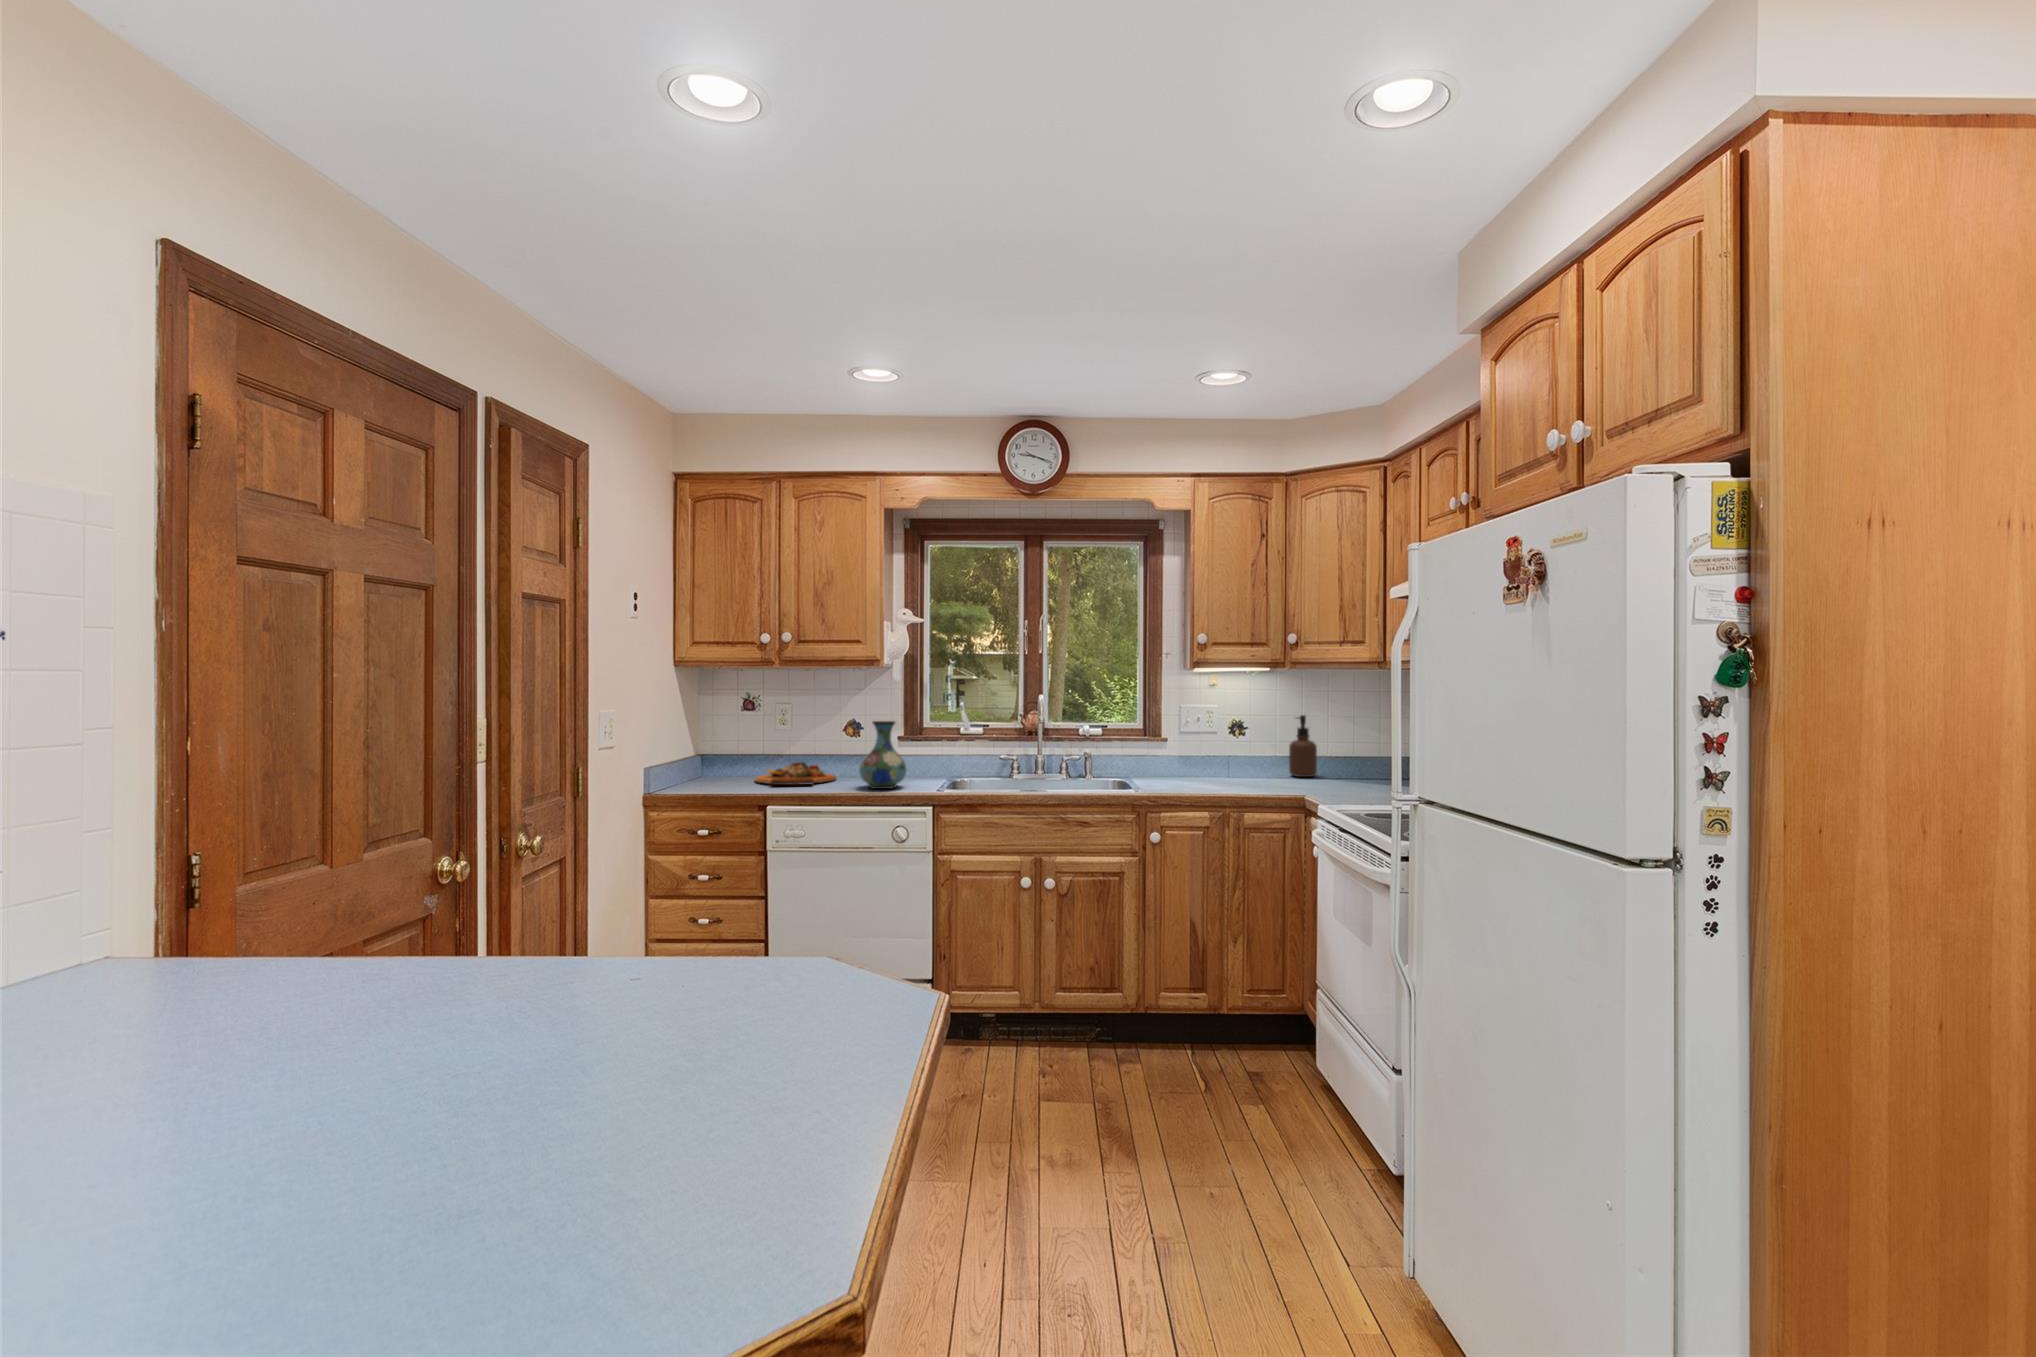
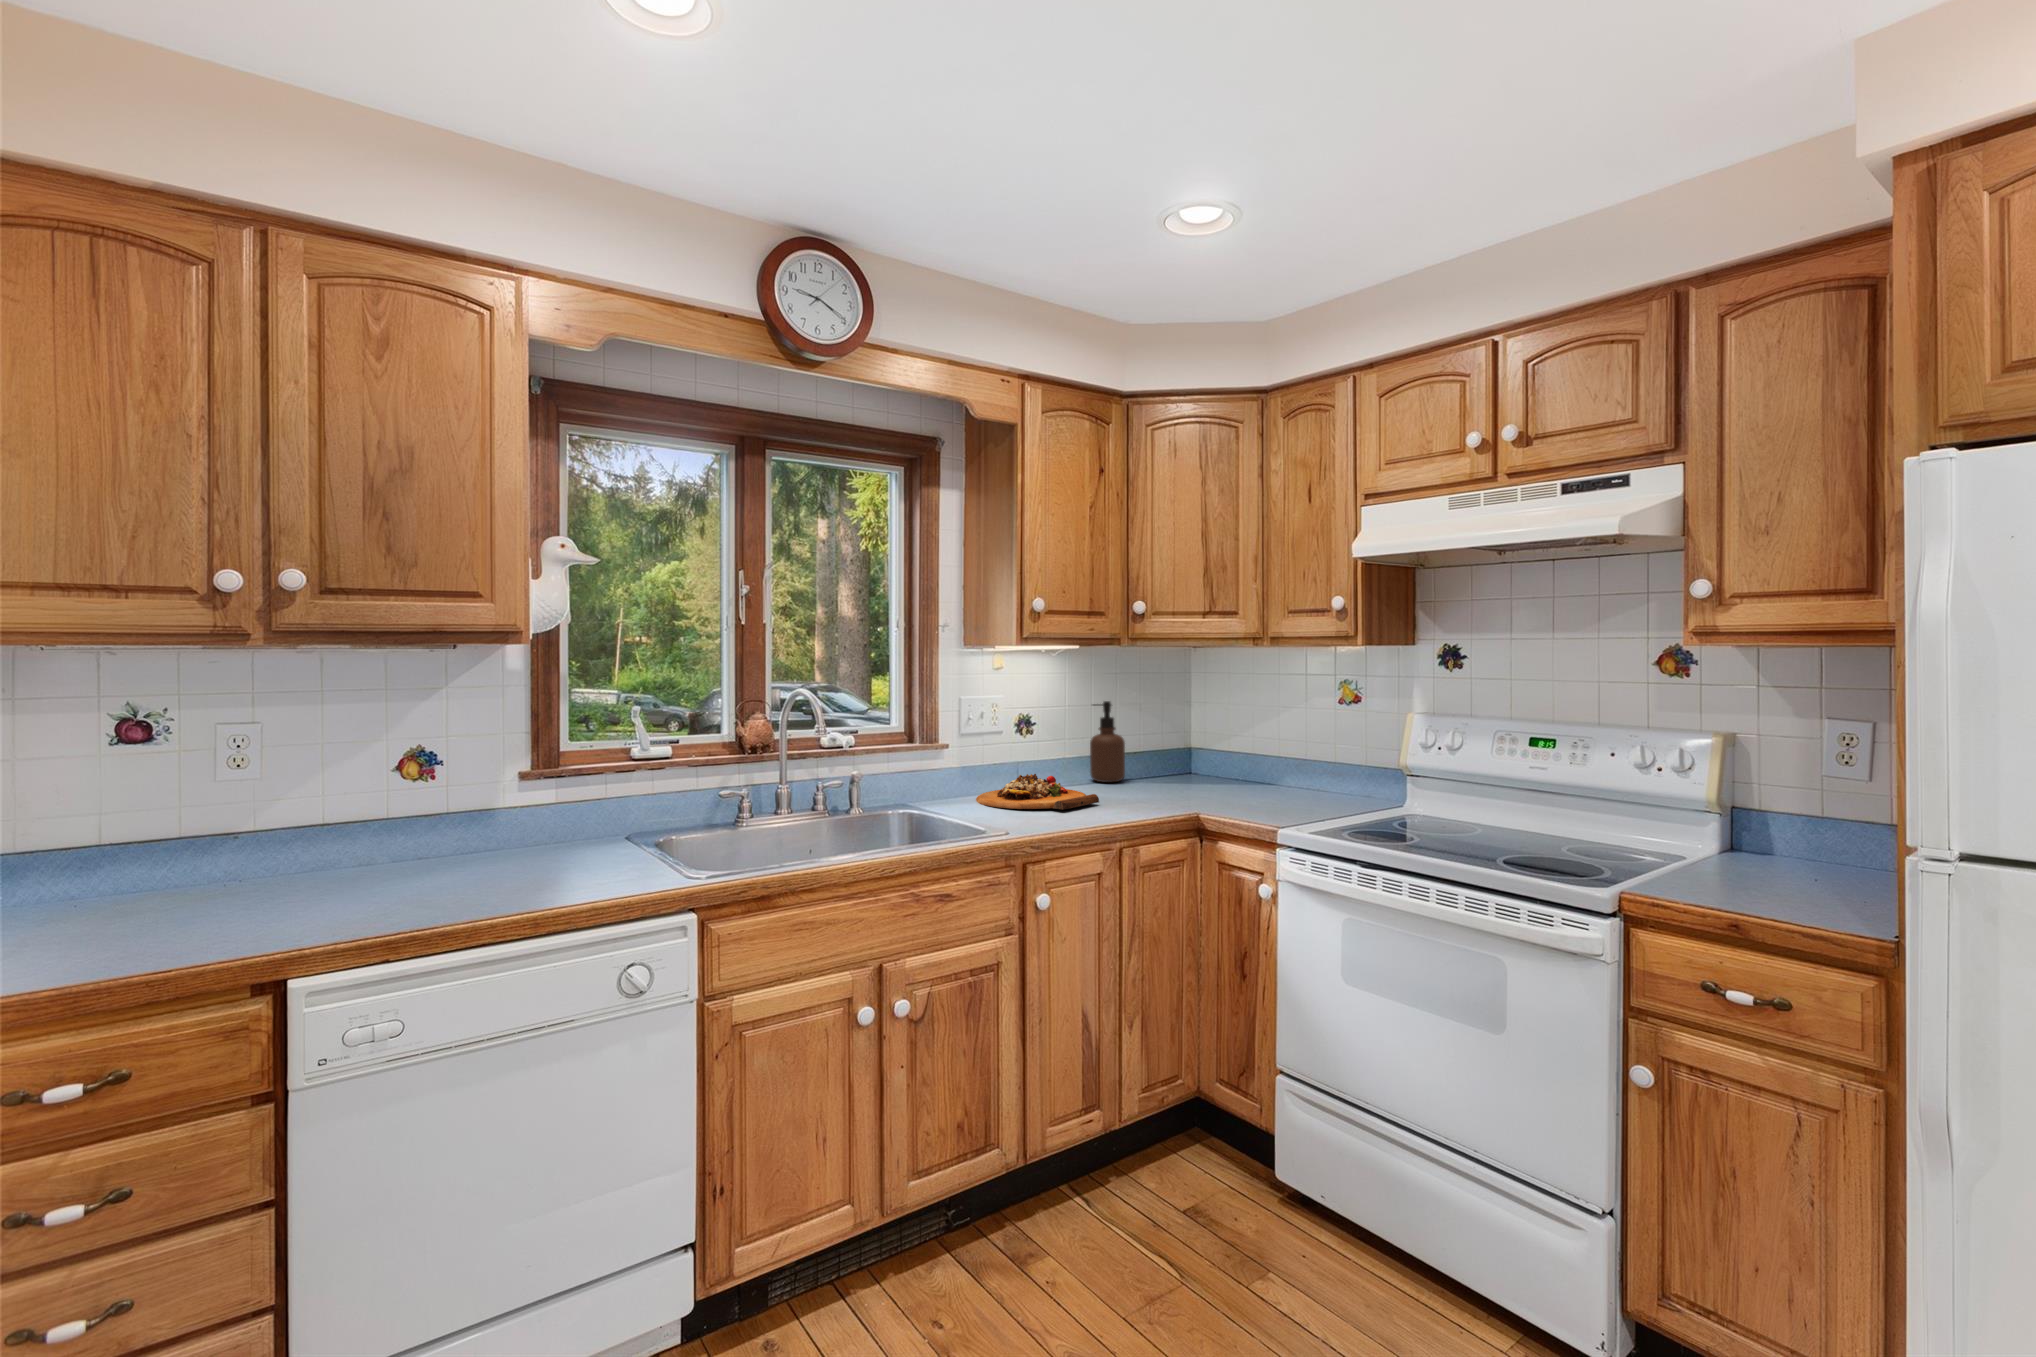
vase: present [860,721,906,789] -> none [514,753,617,897]
cutting board: present [755,762,836,785] -> present [976,774,1099,810]

